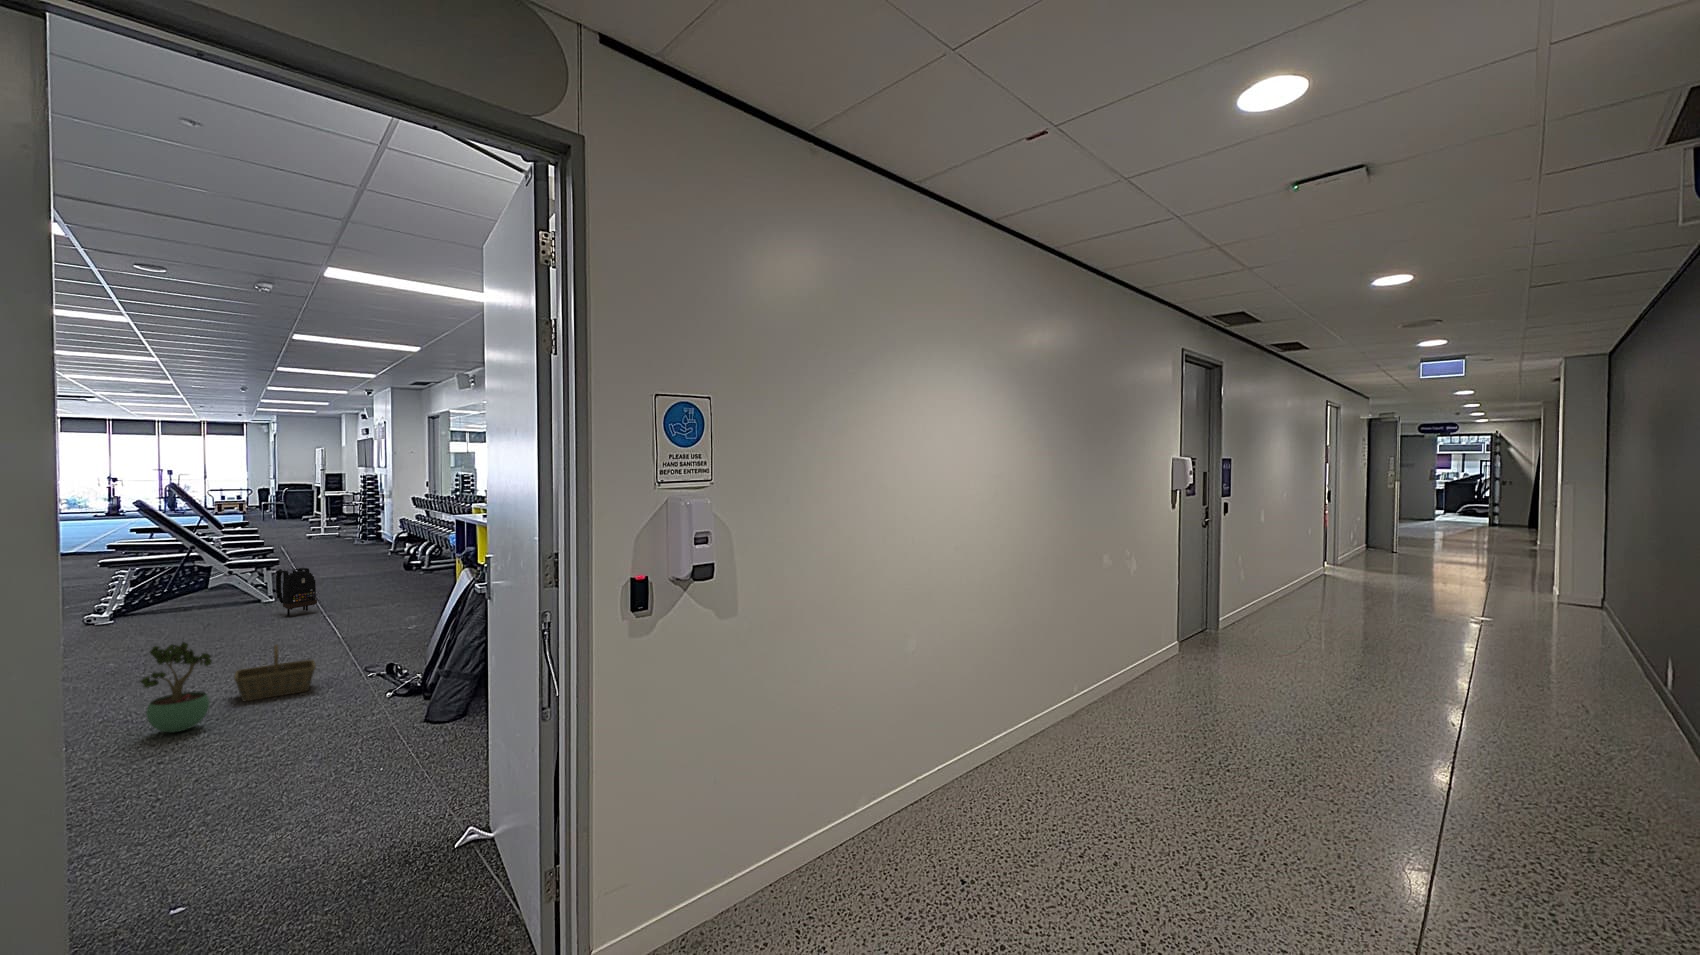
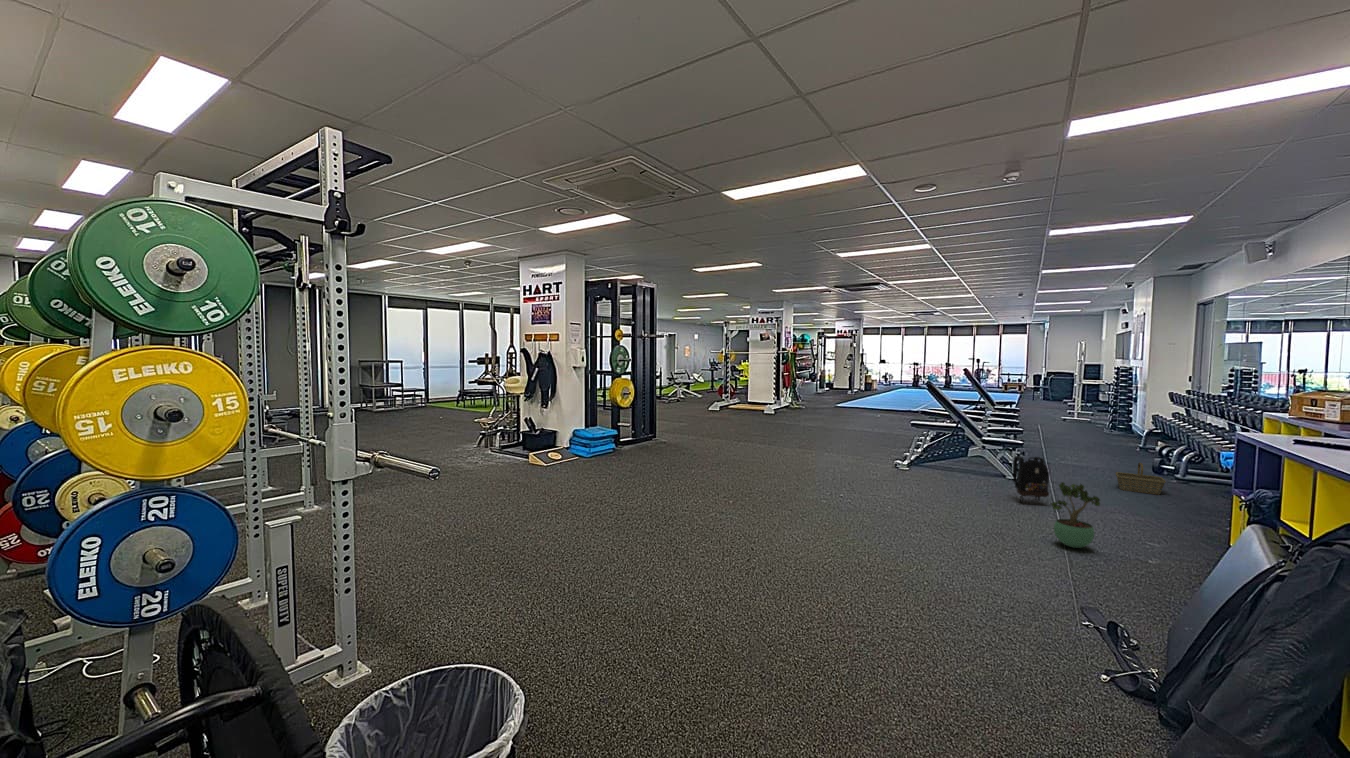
potted plant: present [140,642,211,733] -> present [1051,482,1100,548]
basket: present [234,645,316,701] -> present [1116,463,1166,495]

